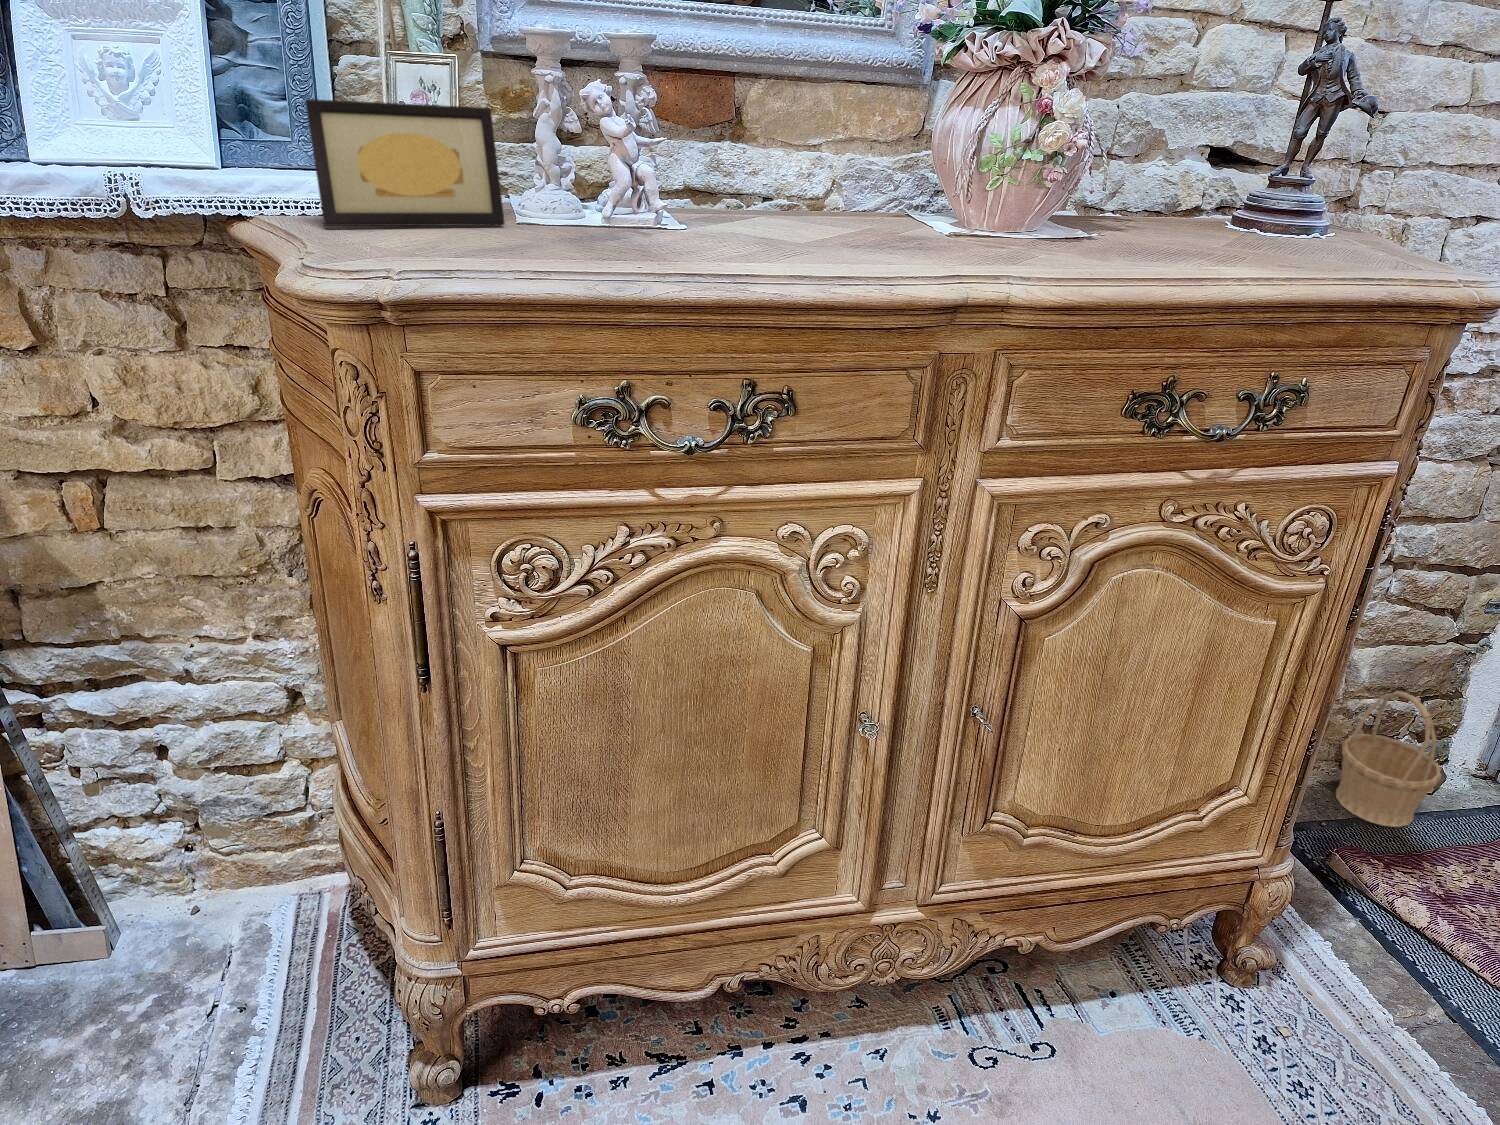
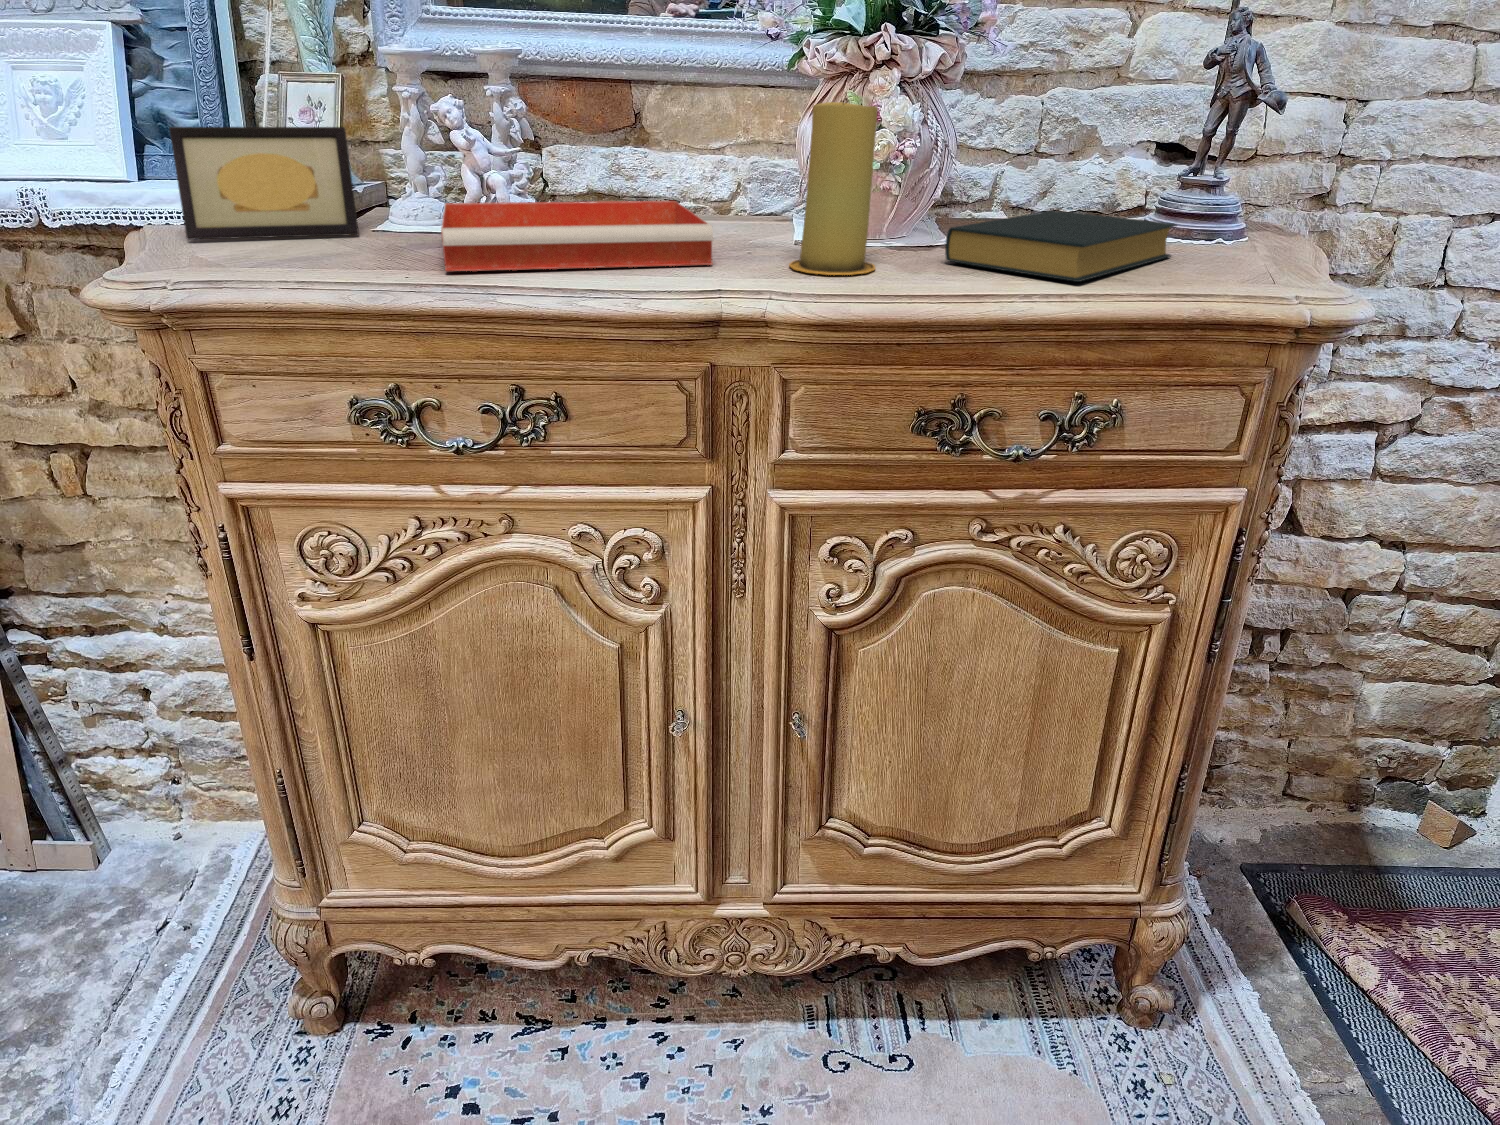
candle: none [986,95,1092,265] -> present [789,102,878,275]
tray: none [602,192,924,258] -> present [441,201,713,271]
hardback book: none [1123,211,1306,272] -> present [945,211,1176,282]
basket: present [1336,691,1441,827] -> none [1329,731,1445,880]

